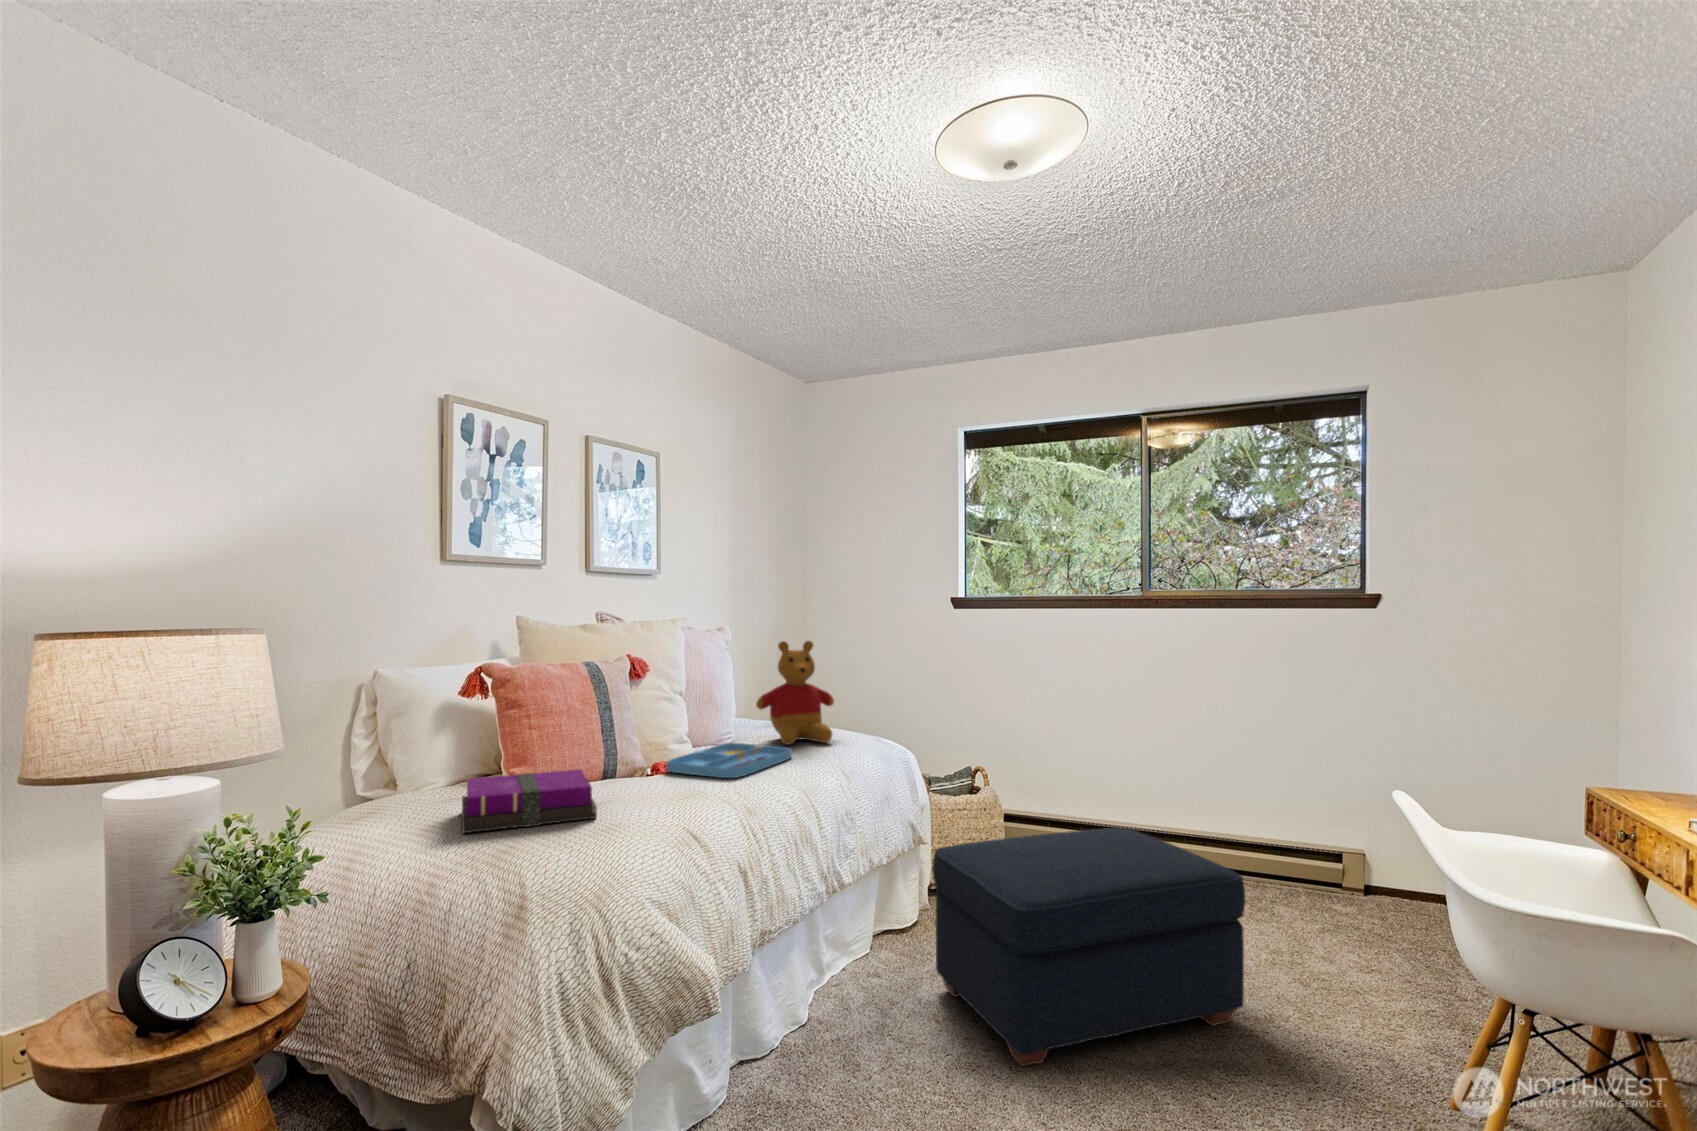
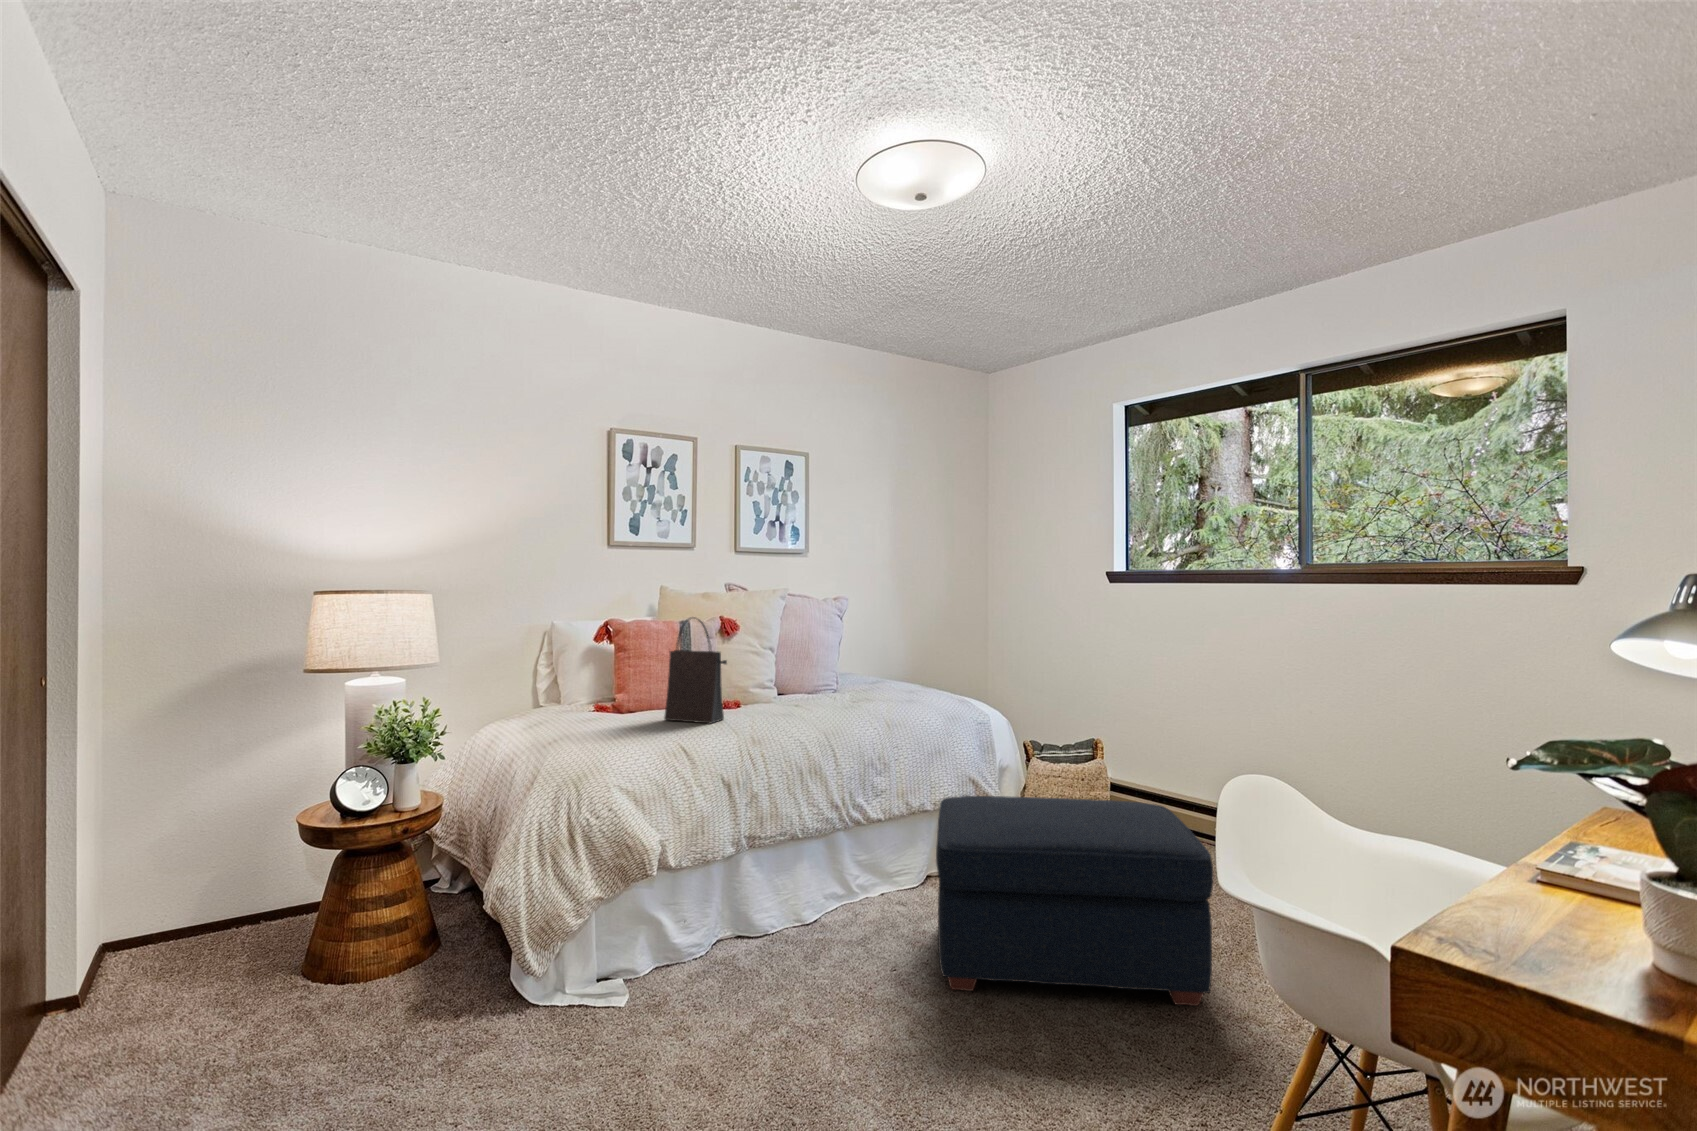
stuffed bear: present [756,641,834,745] -> none [843,611,913,700]
handbag: none [617,658,705,797] -> present [664,618,727,723]
tray: present [667,743,792,778] -> none [730,693,840,716]
notebook: present [462,769,597,833] -> none [536,697,644,731]

